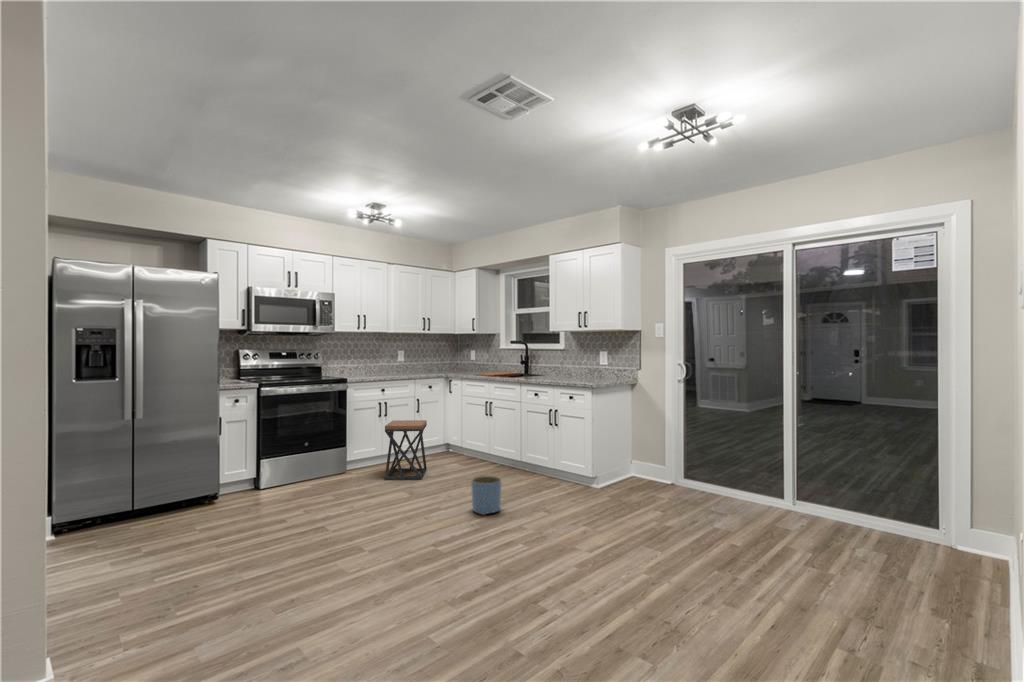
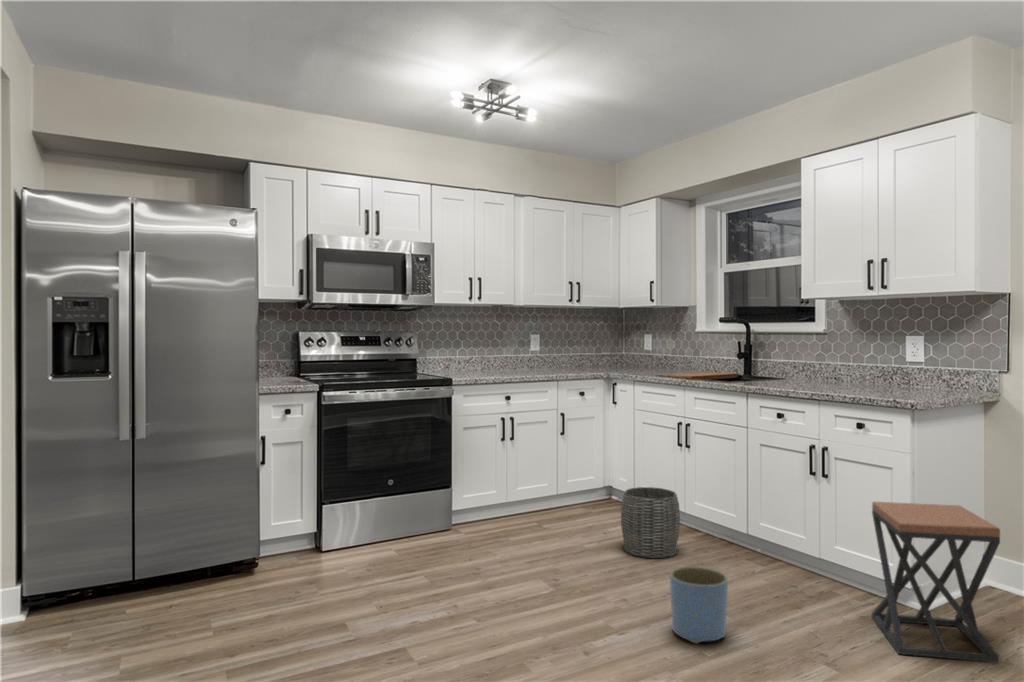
stool: present [385,420,427,480] -> present [872,502,1000,663]
woven basket: none [451,440,484,480] -> present [621,487,680,558]

